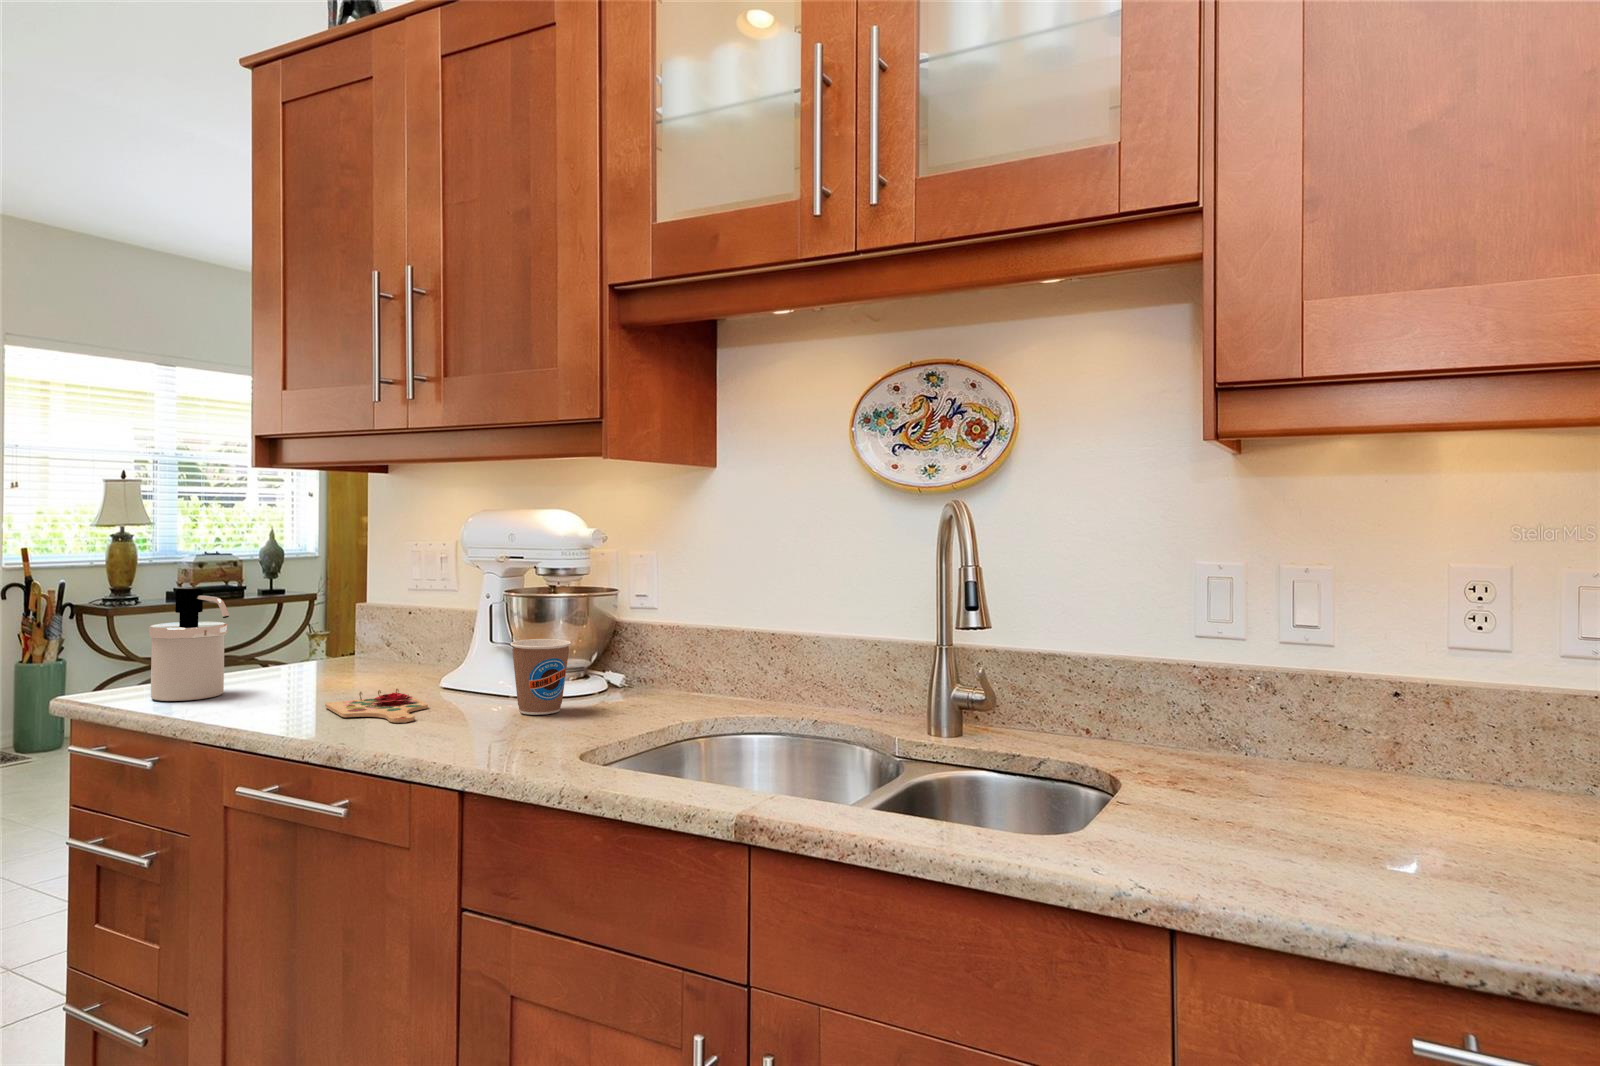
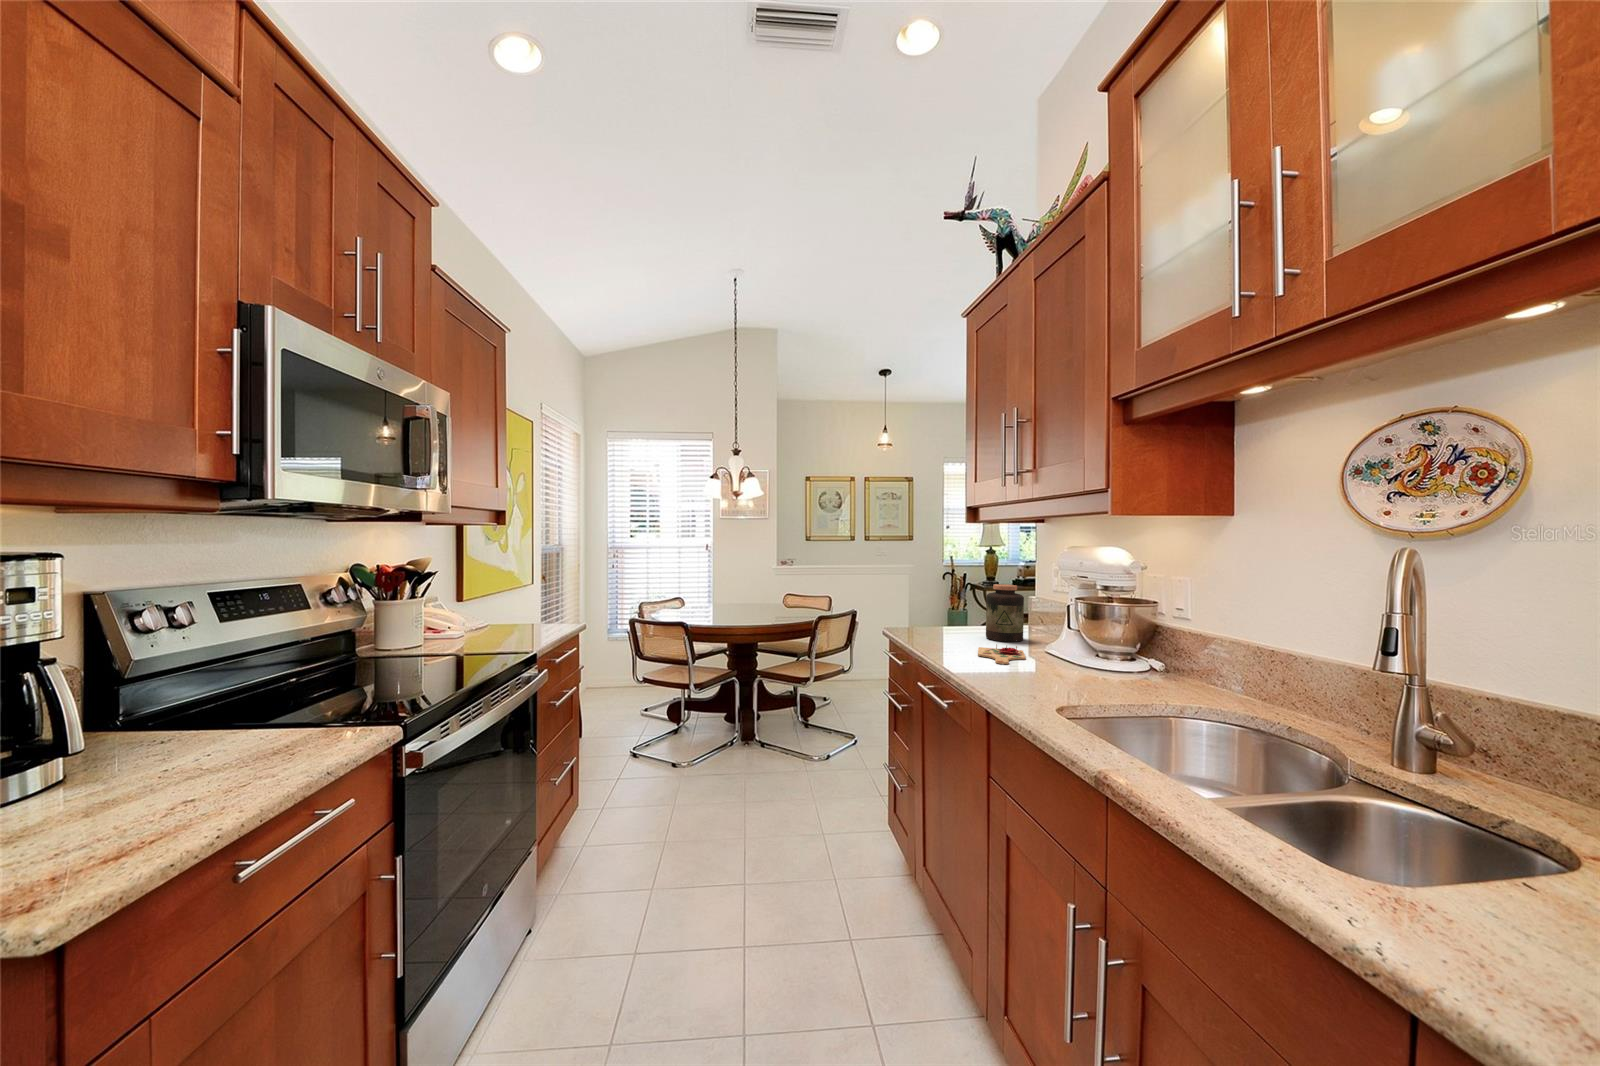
jar: none [303,583,377,688] -> present [986,584,1024,642]
soap dispenser: present [149,588,229,701] -> none [919,582,951,636]
coffee cup: present [510,639,571,715] -> none [1063,628,1103,676]

